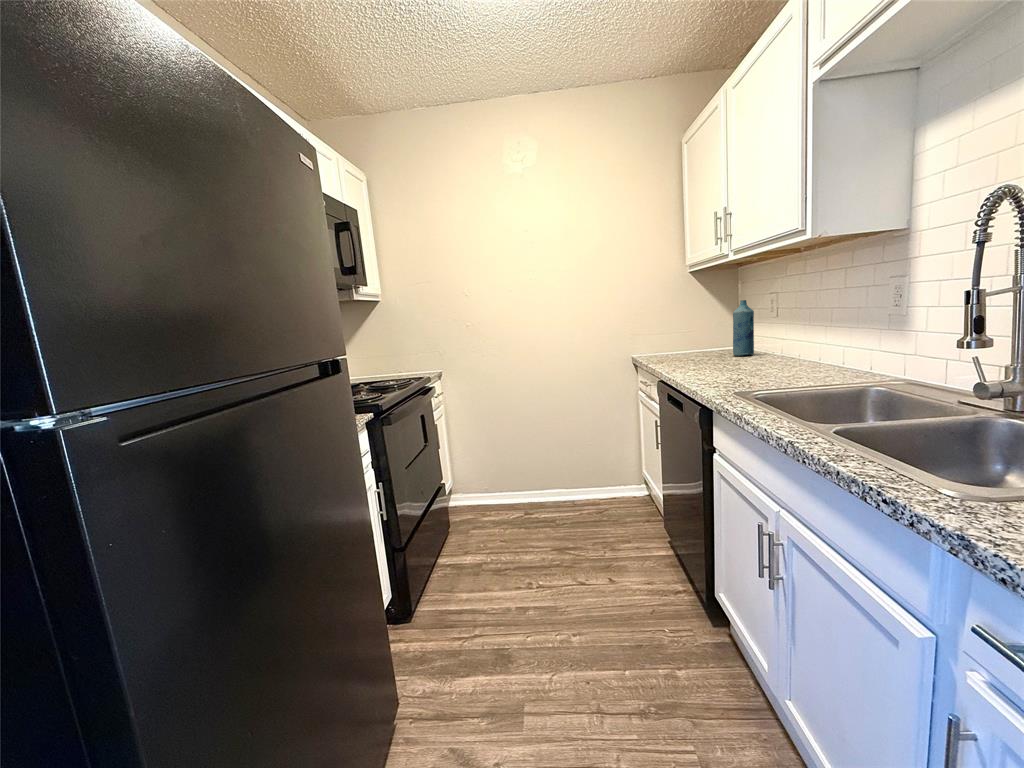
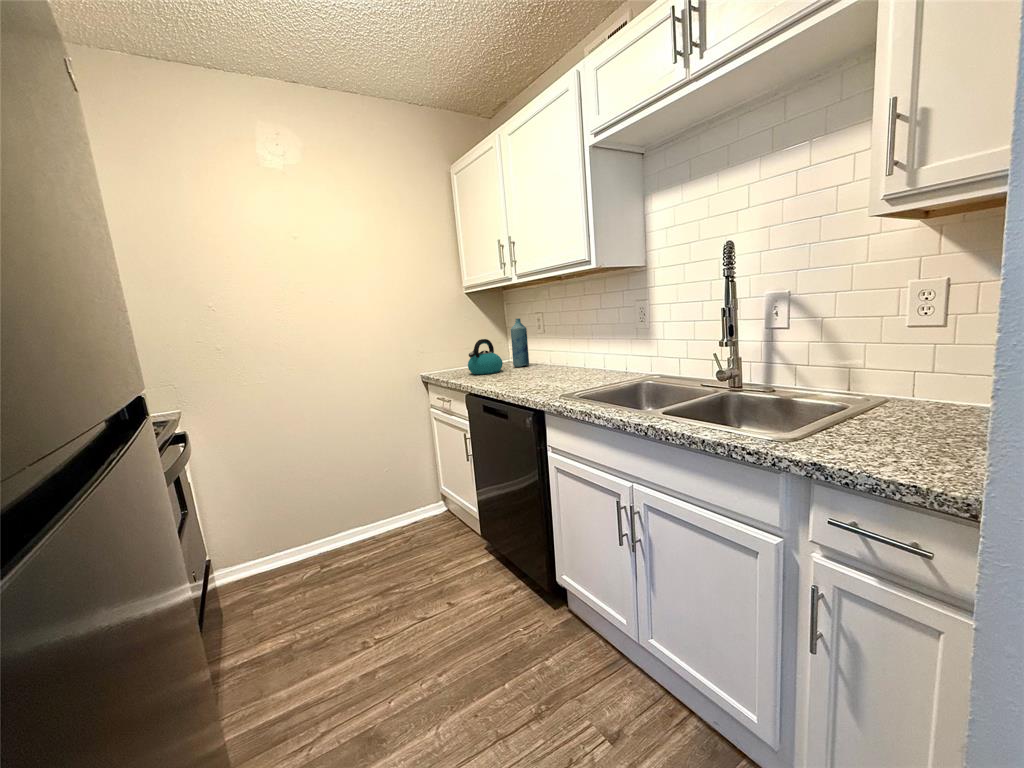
kettle: none [674,324,716,362] -> present [468,339,503,374]

